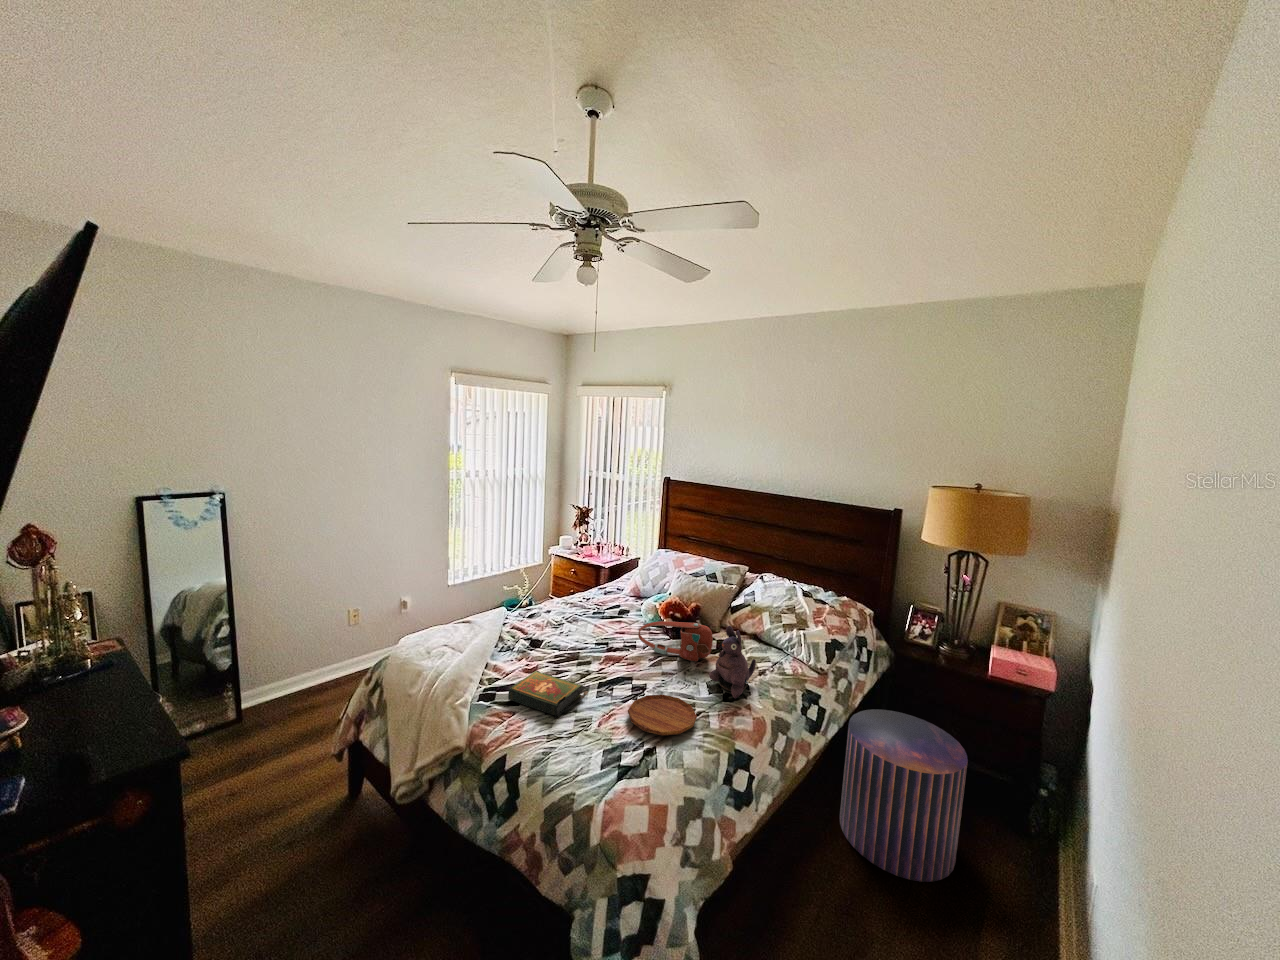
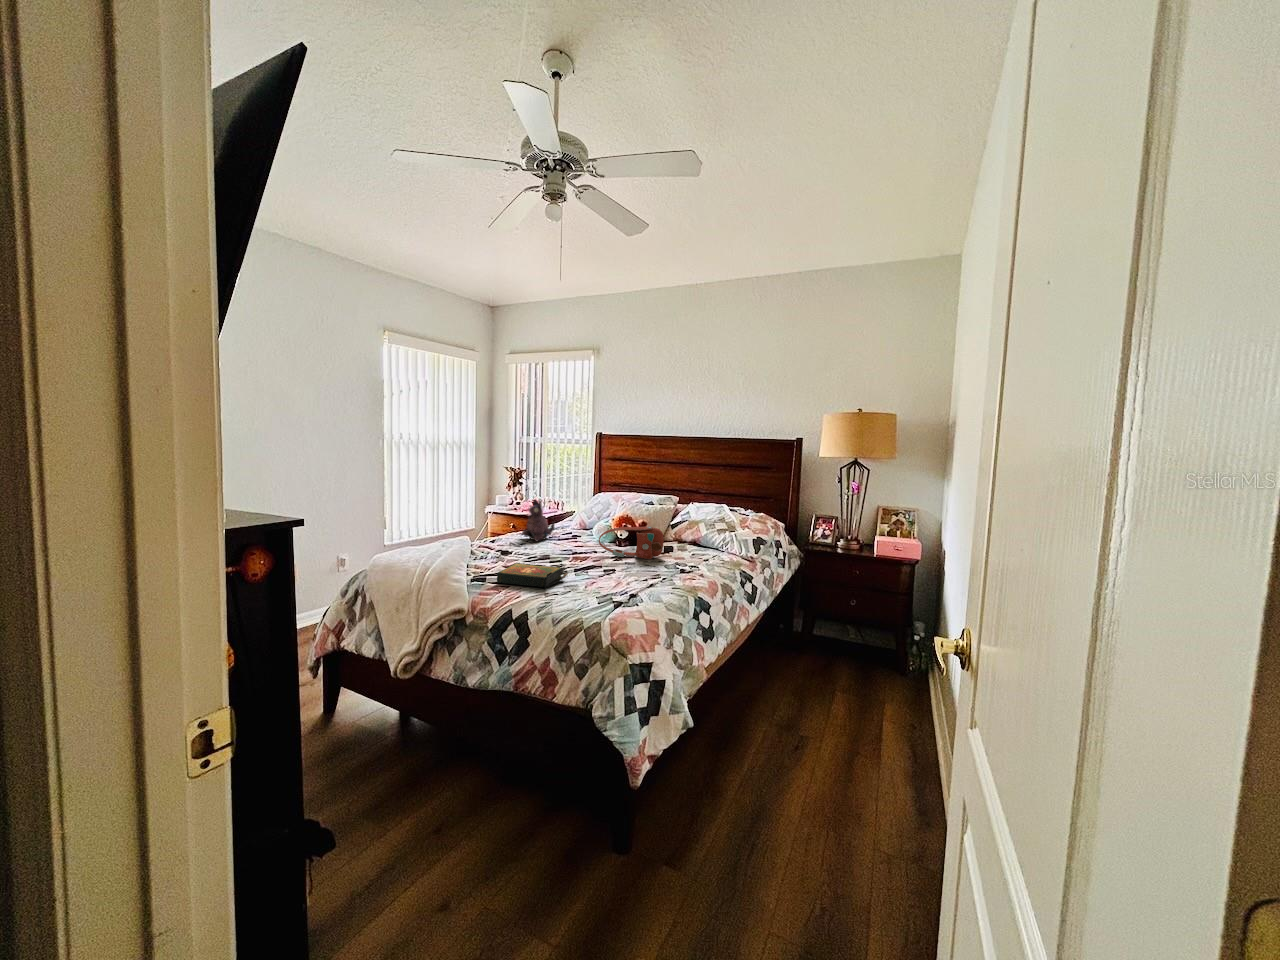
plush toy: present [709,626,756,698] -> present [522,500,554,542]
tray: present [628,695,697,735] -> none [606,571,665,590]
pouf: present [840,709,968,882] -> none [770,591,864,706]

